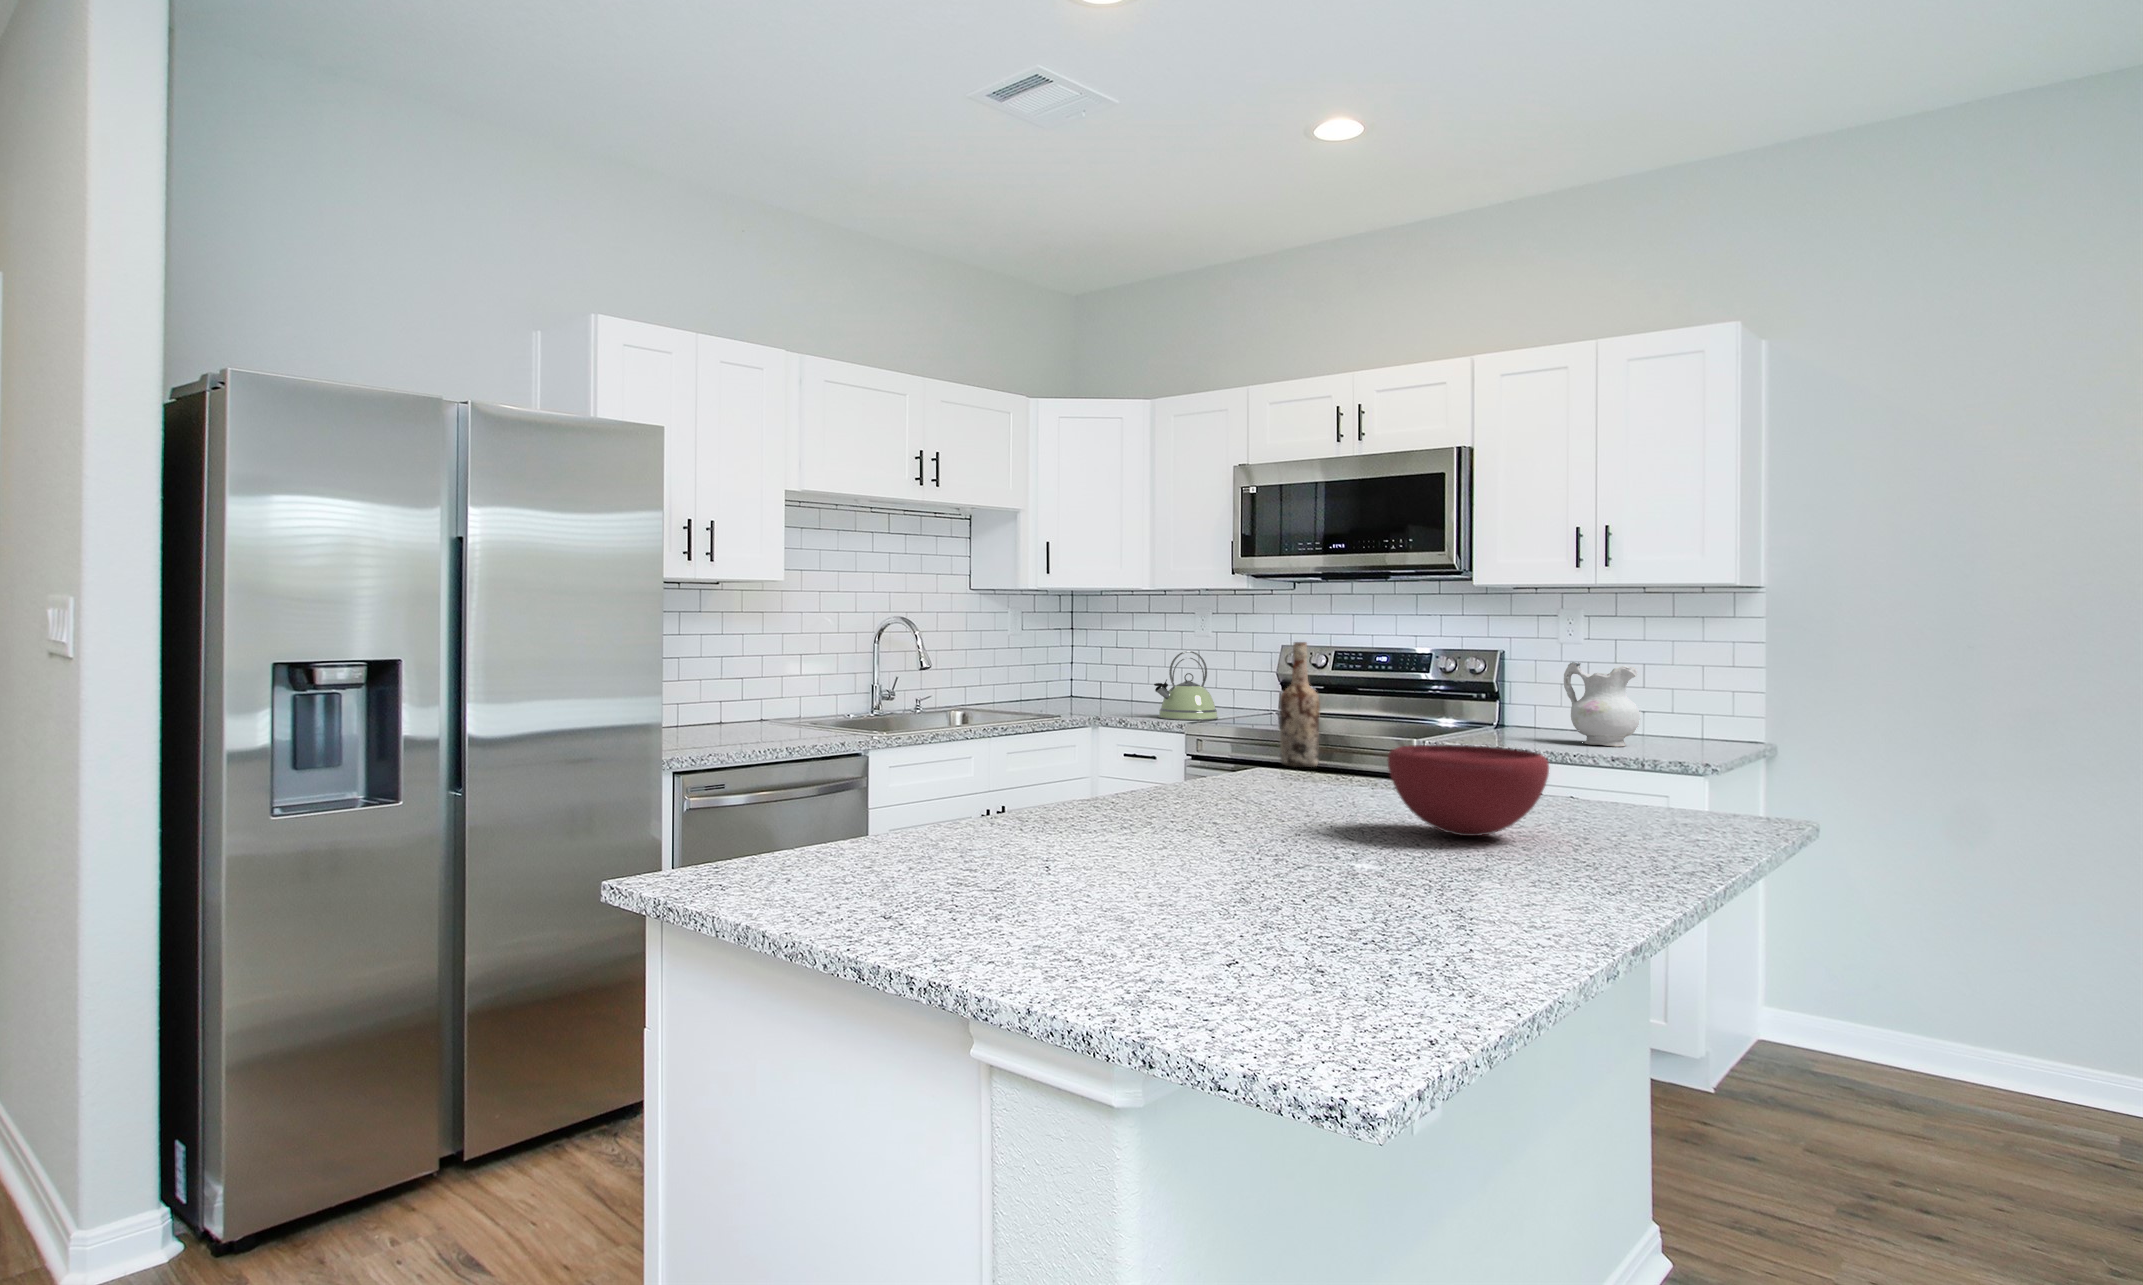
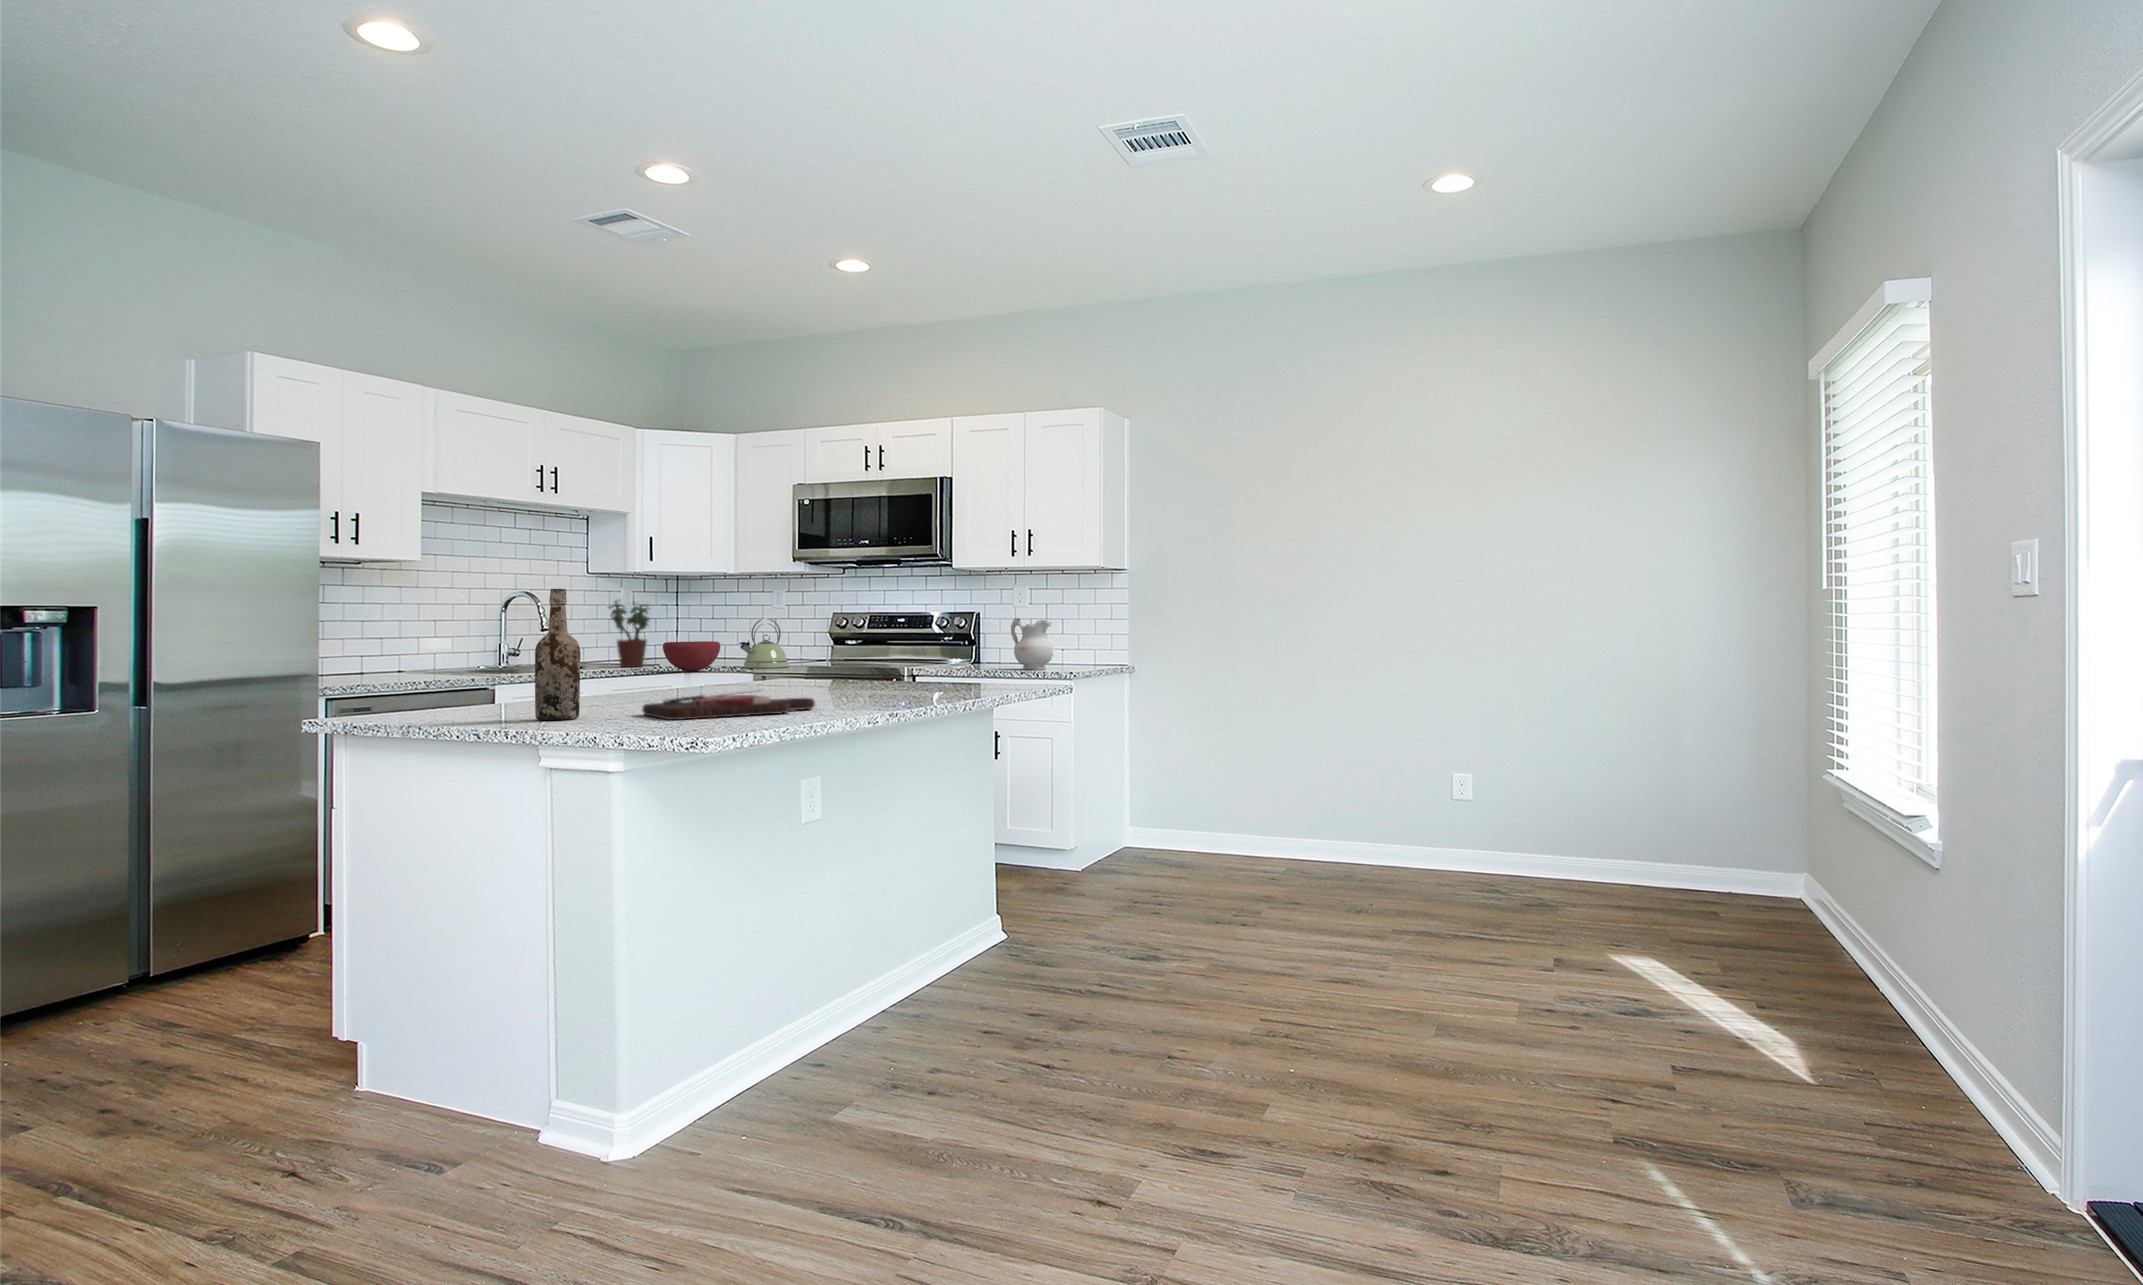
potted plant: none [992,622,1044,709] -> present [608,601,649,667]
wine bottle: present [1280,642,1320,767] -> present [535,589,580,720]
bowl: present [1388,745,1549,836] -> present [663,641,720,672]
cutting board: none [1064,841,1370,907] -> present [642,690,815,720]

